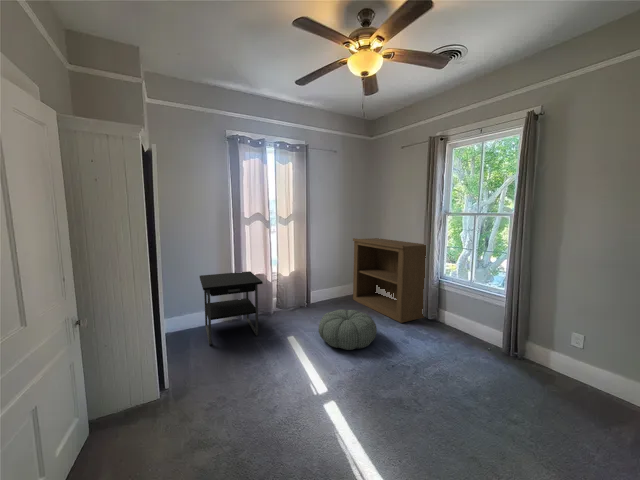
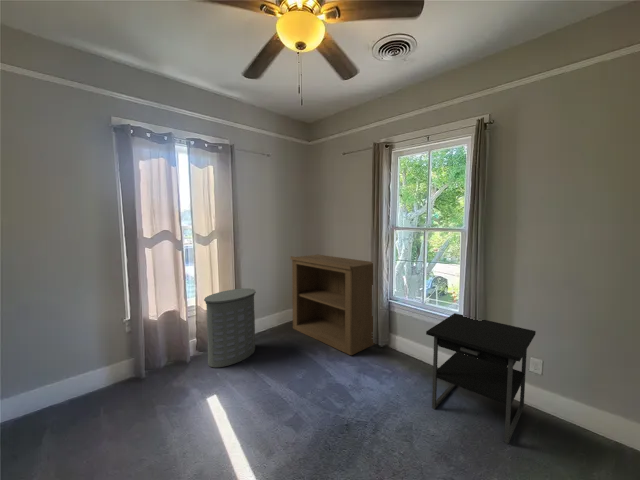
laundry hamper: none [284,262,323,319] -> present [204,289,256,367]
nightstand: present [200,271,263,345] -> present [426,313,536,444]
pouf: present [319,310,377,350] -> none [253,349,326,408]

